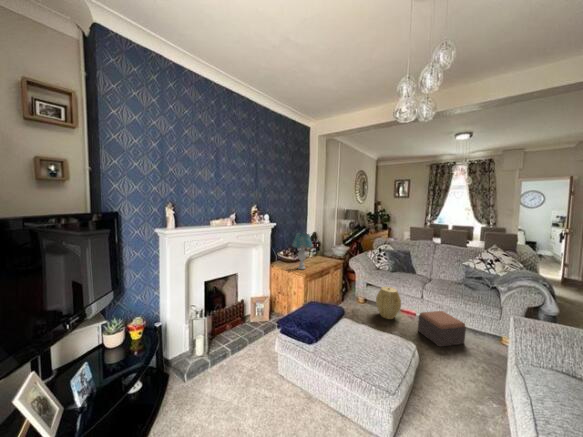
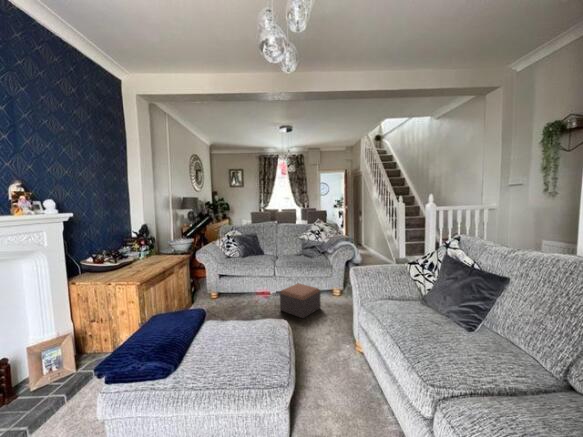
table lamp: present [292,233,313,269] -> none [108,224,143,276]
woven basket: present [376,287,401,319] -> none [233,273,260,309]

